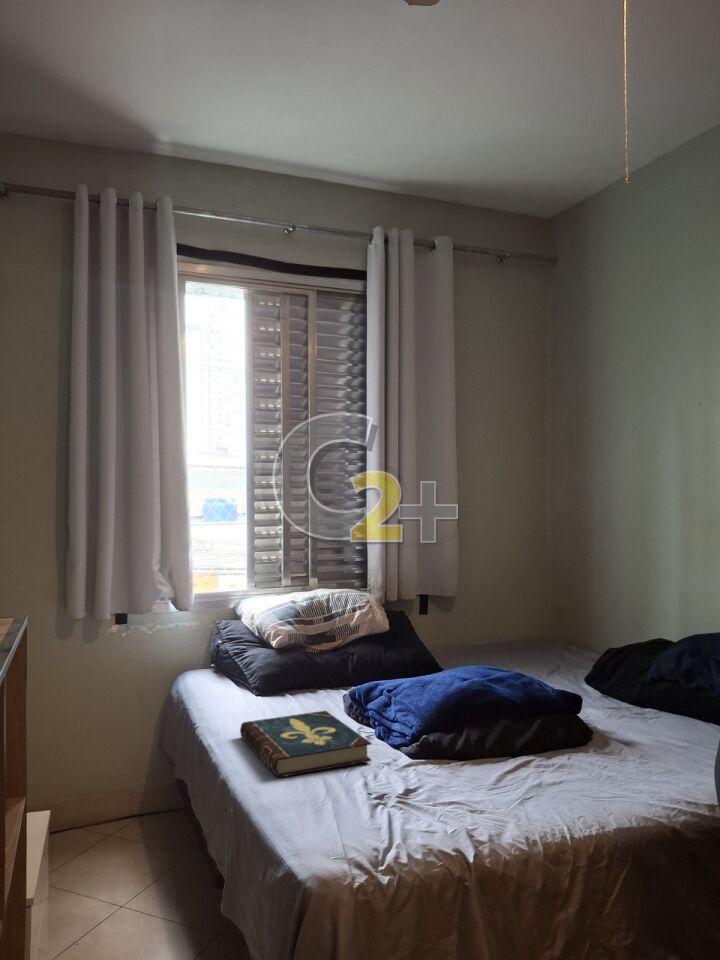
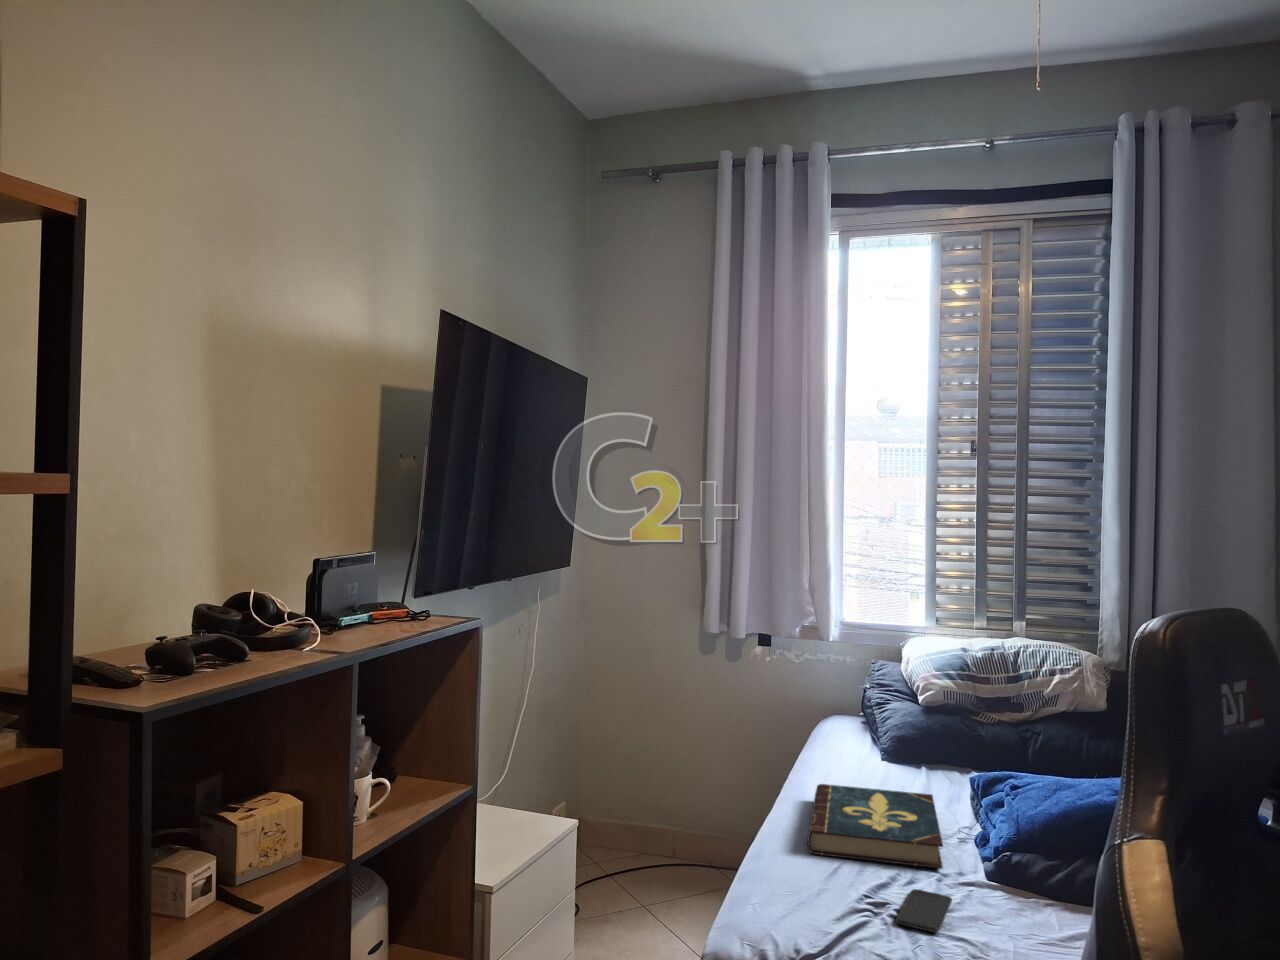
smartphone: none [369,778,413,808] -> present [896,889,952,932]

